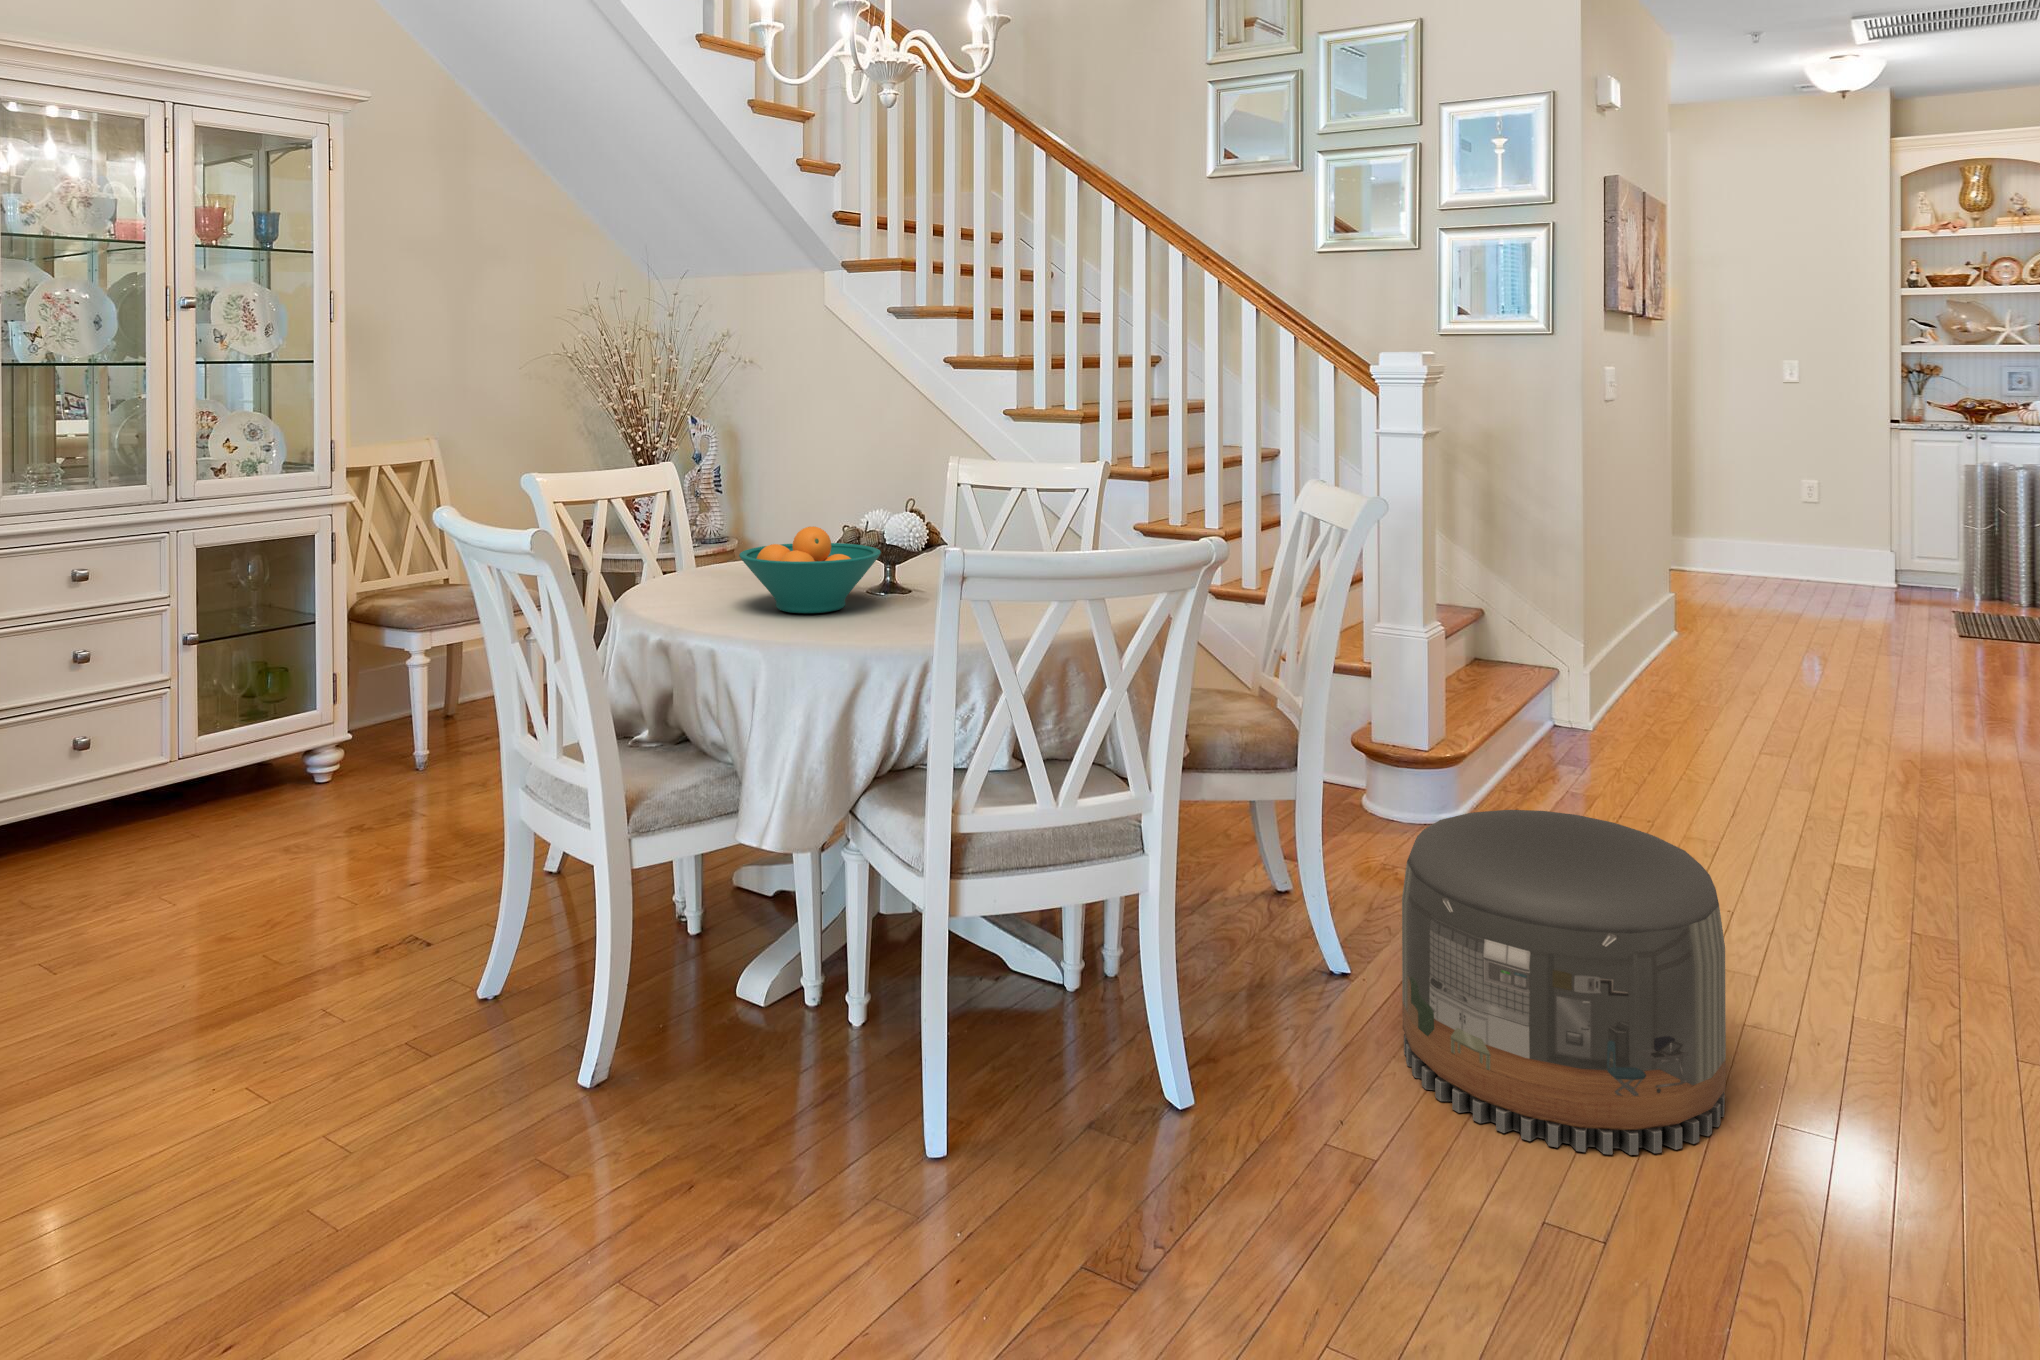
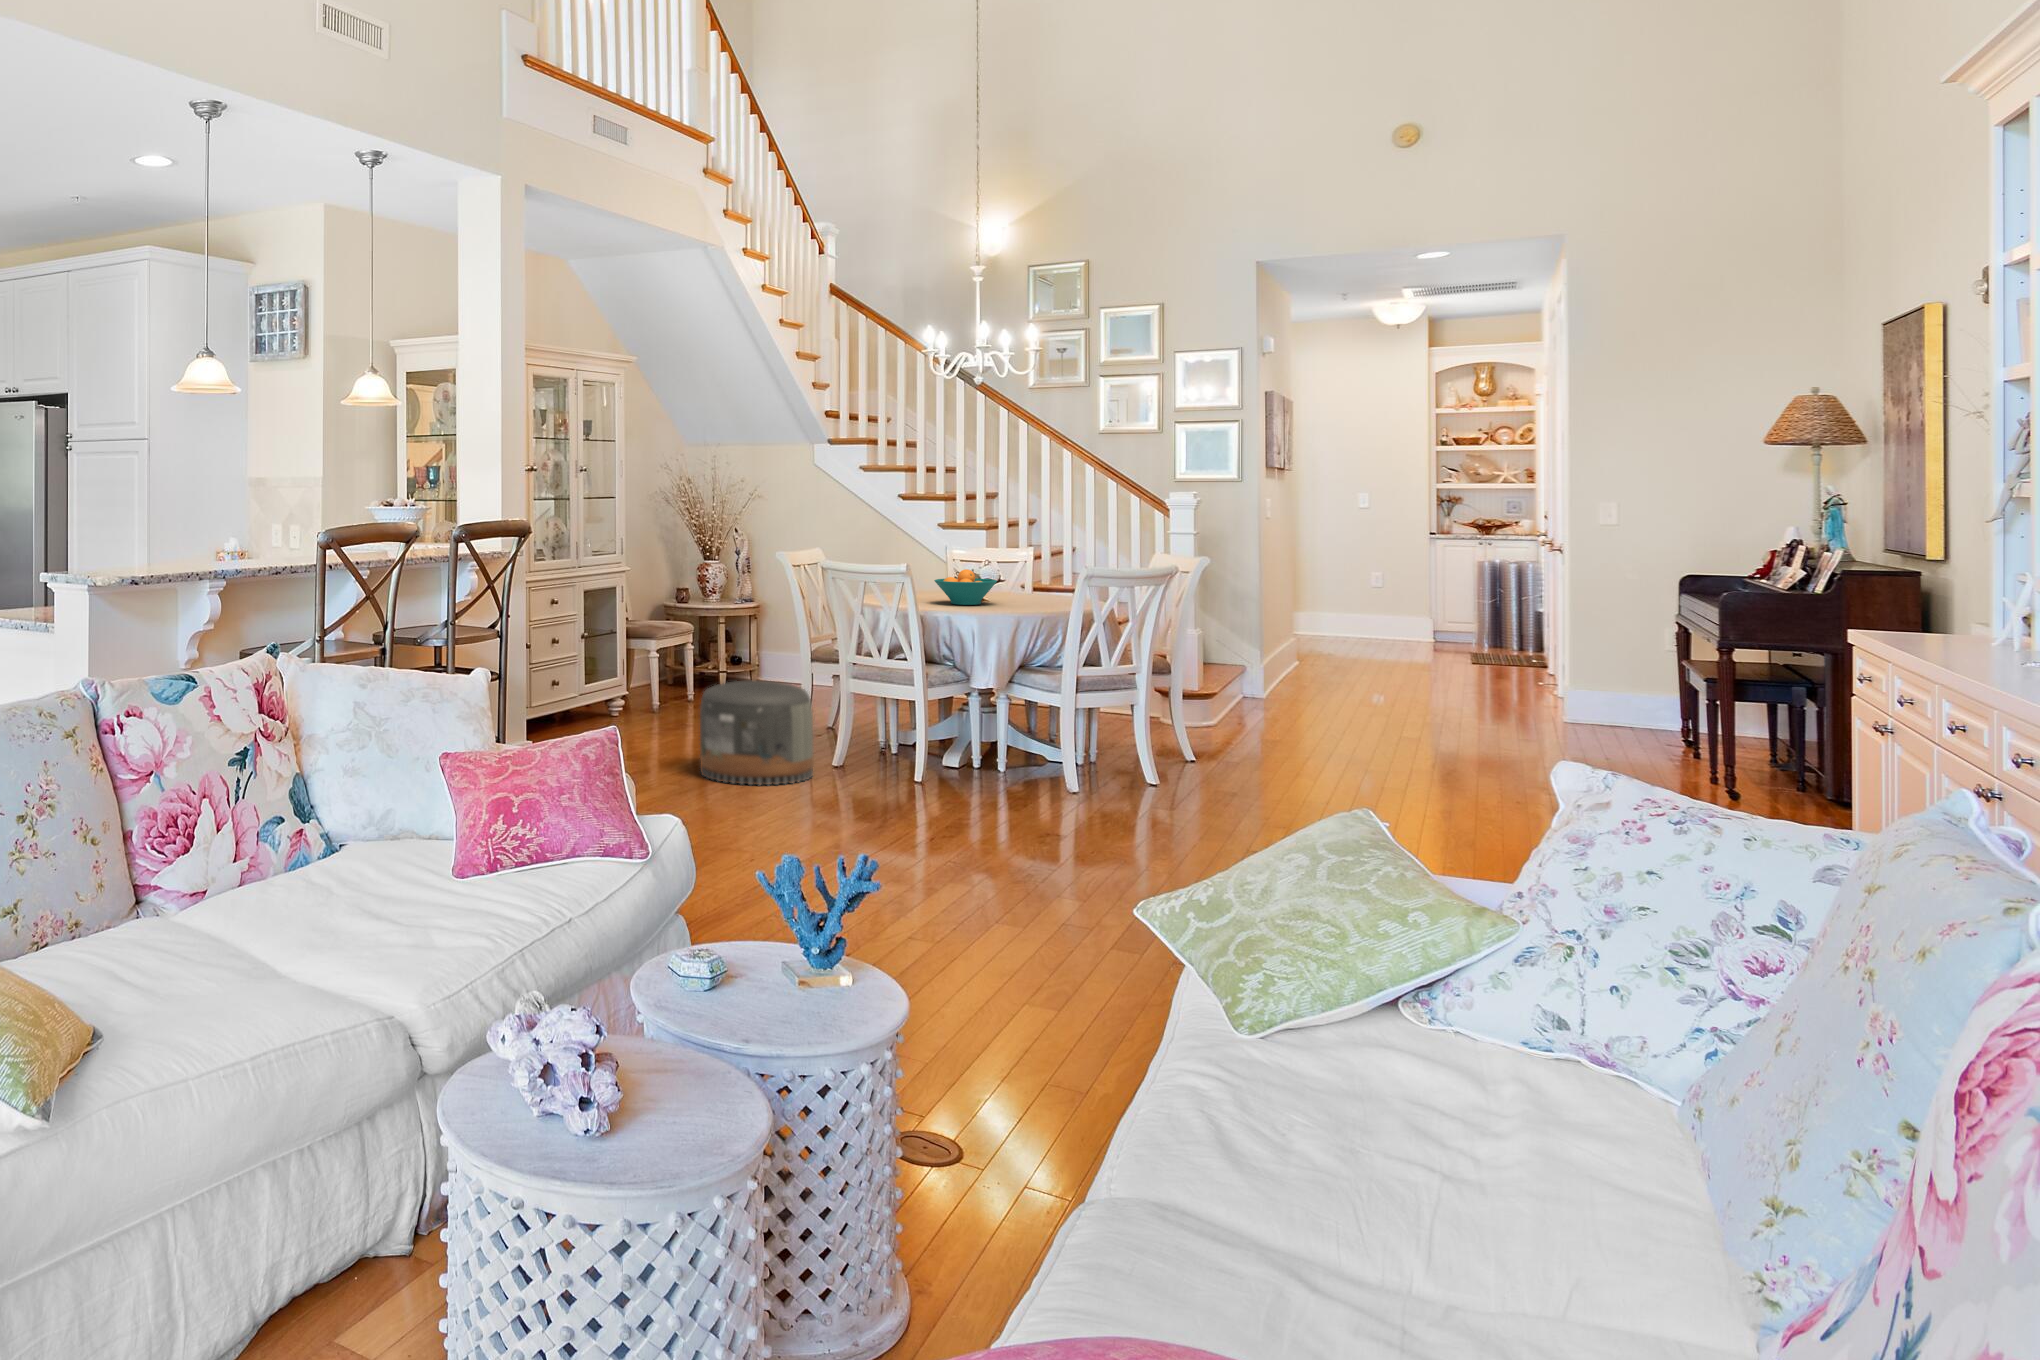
pouf: present [1402,810,1726,1155] -> present [700,680,814,785]

